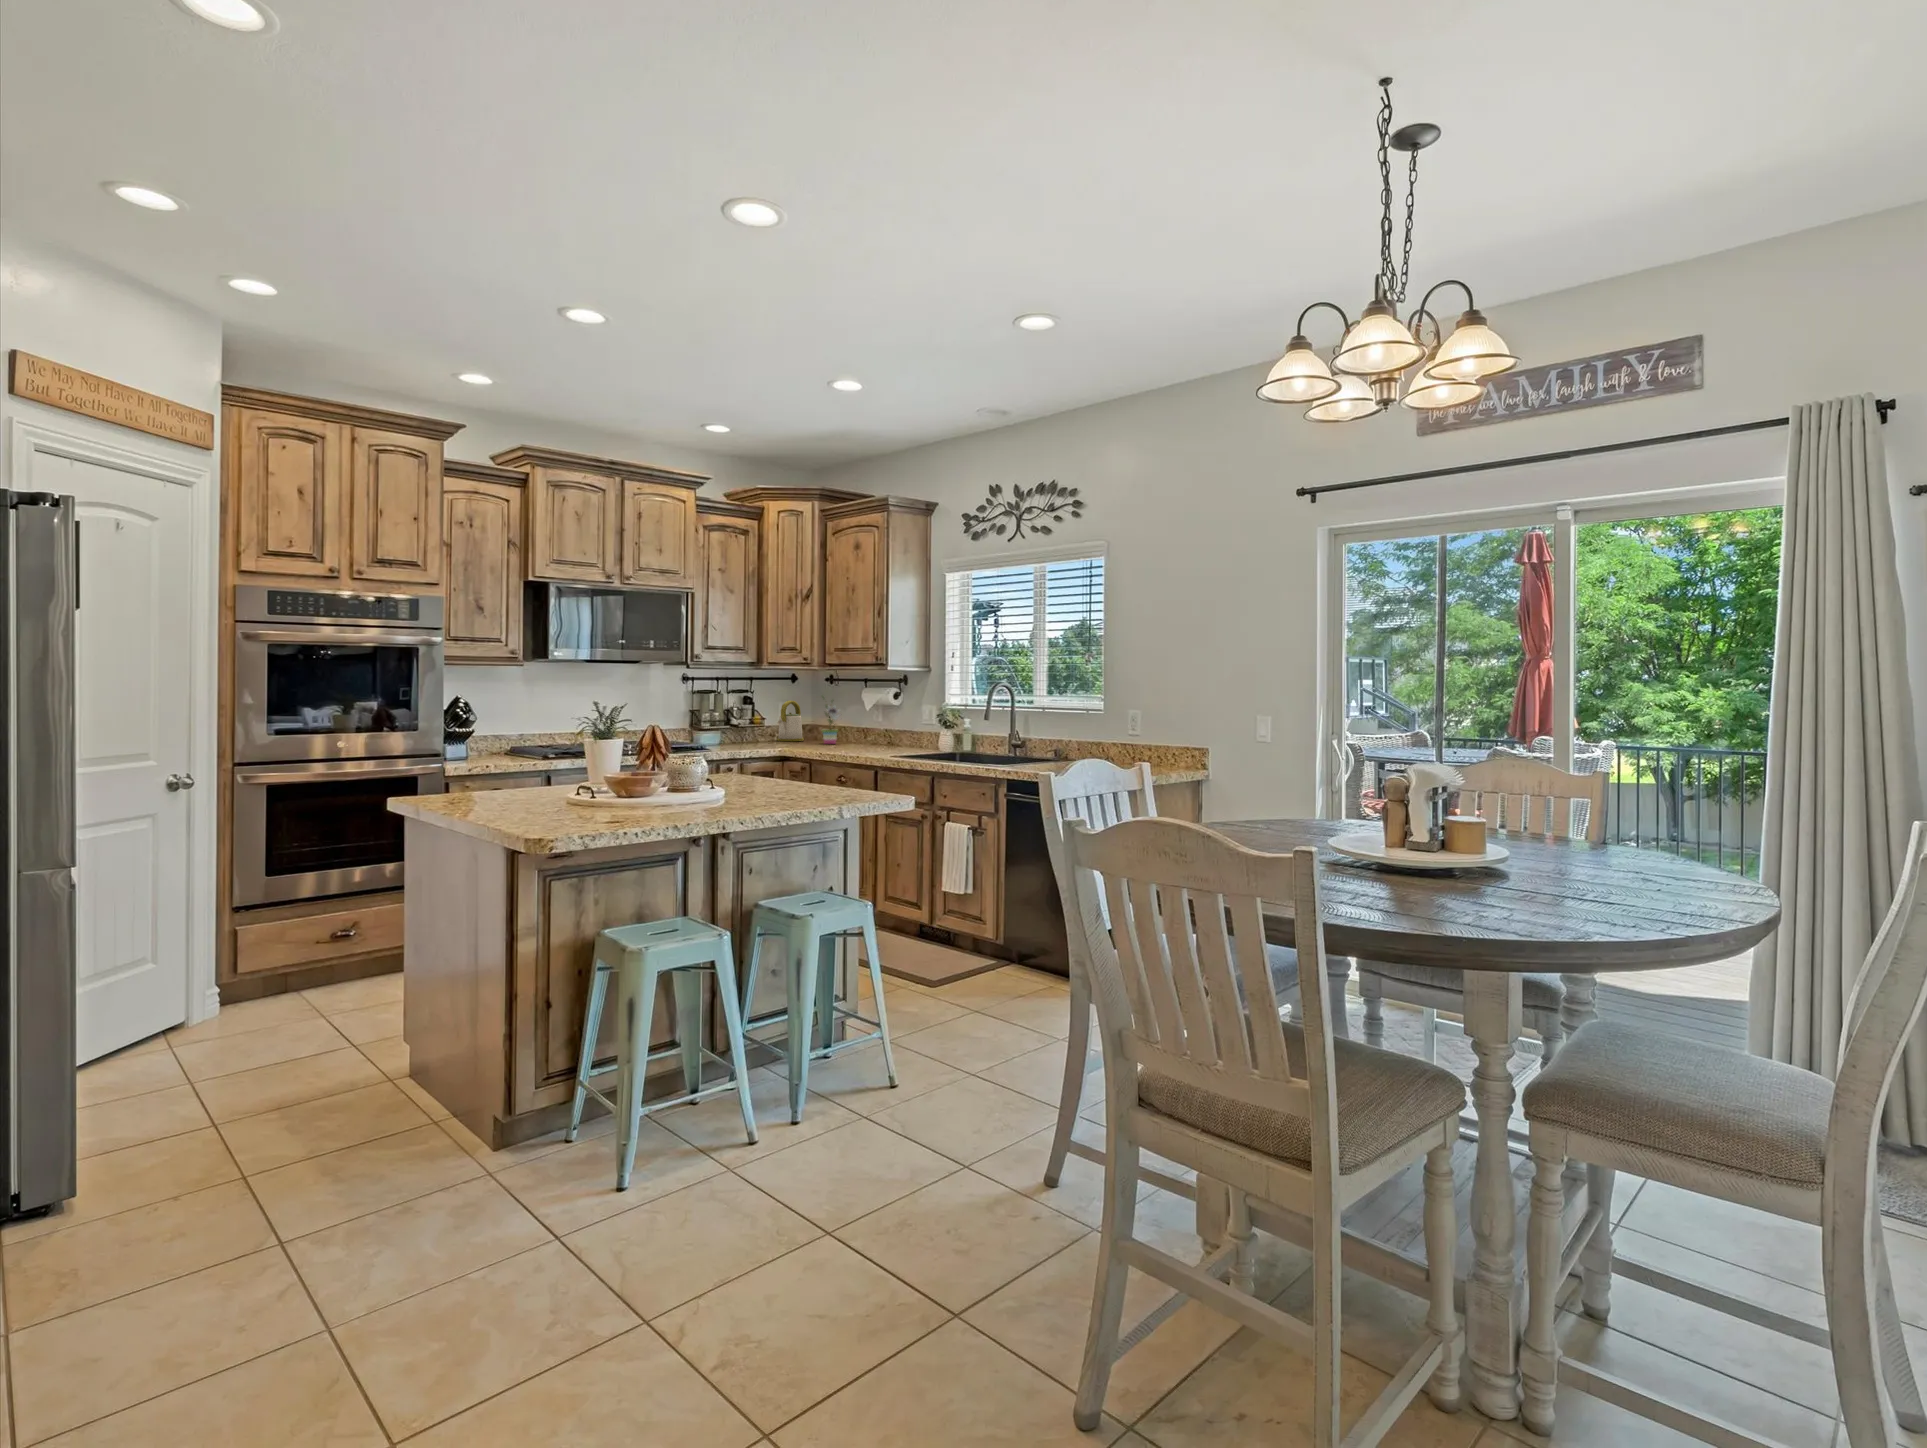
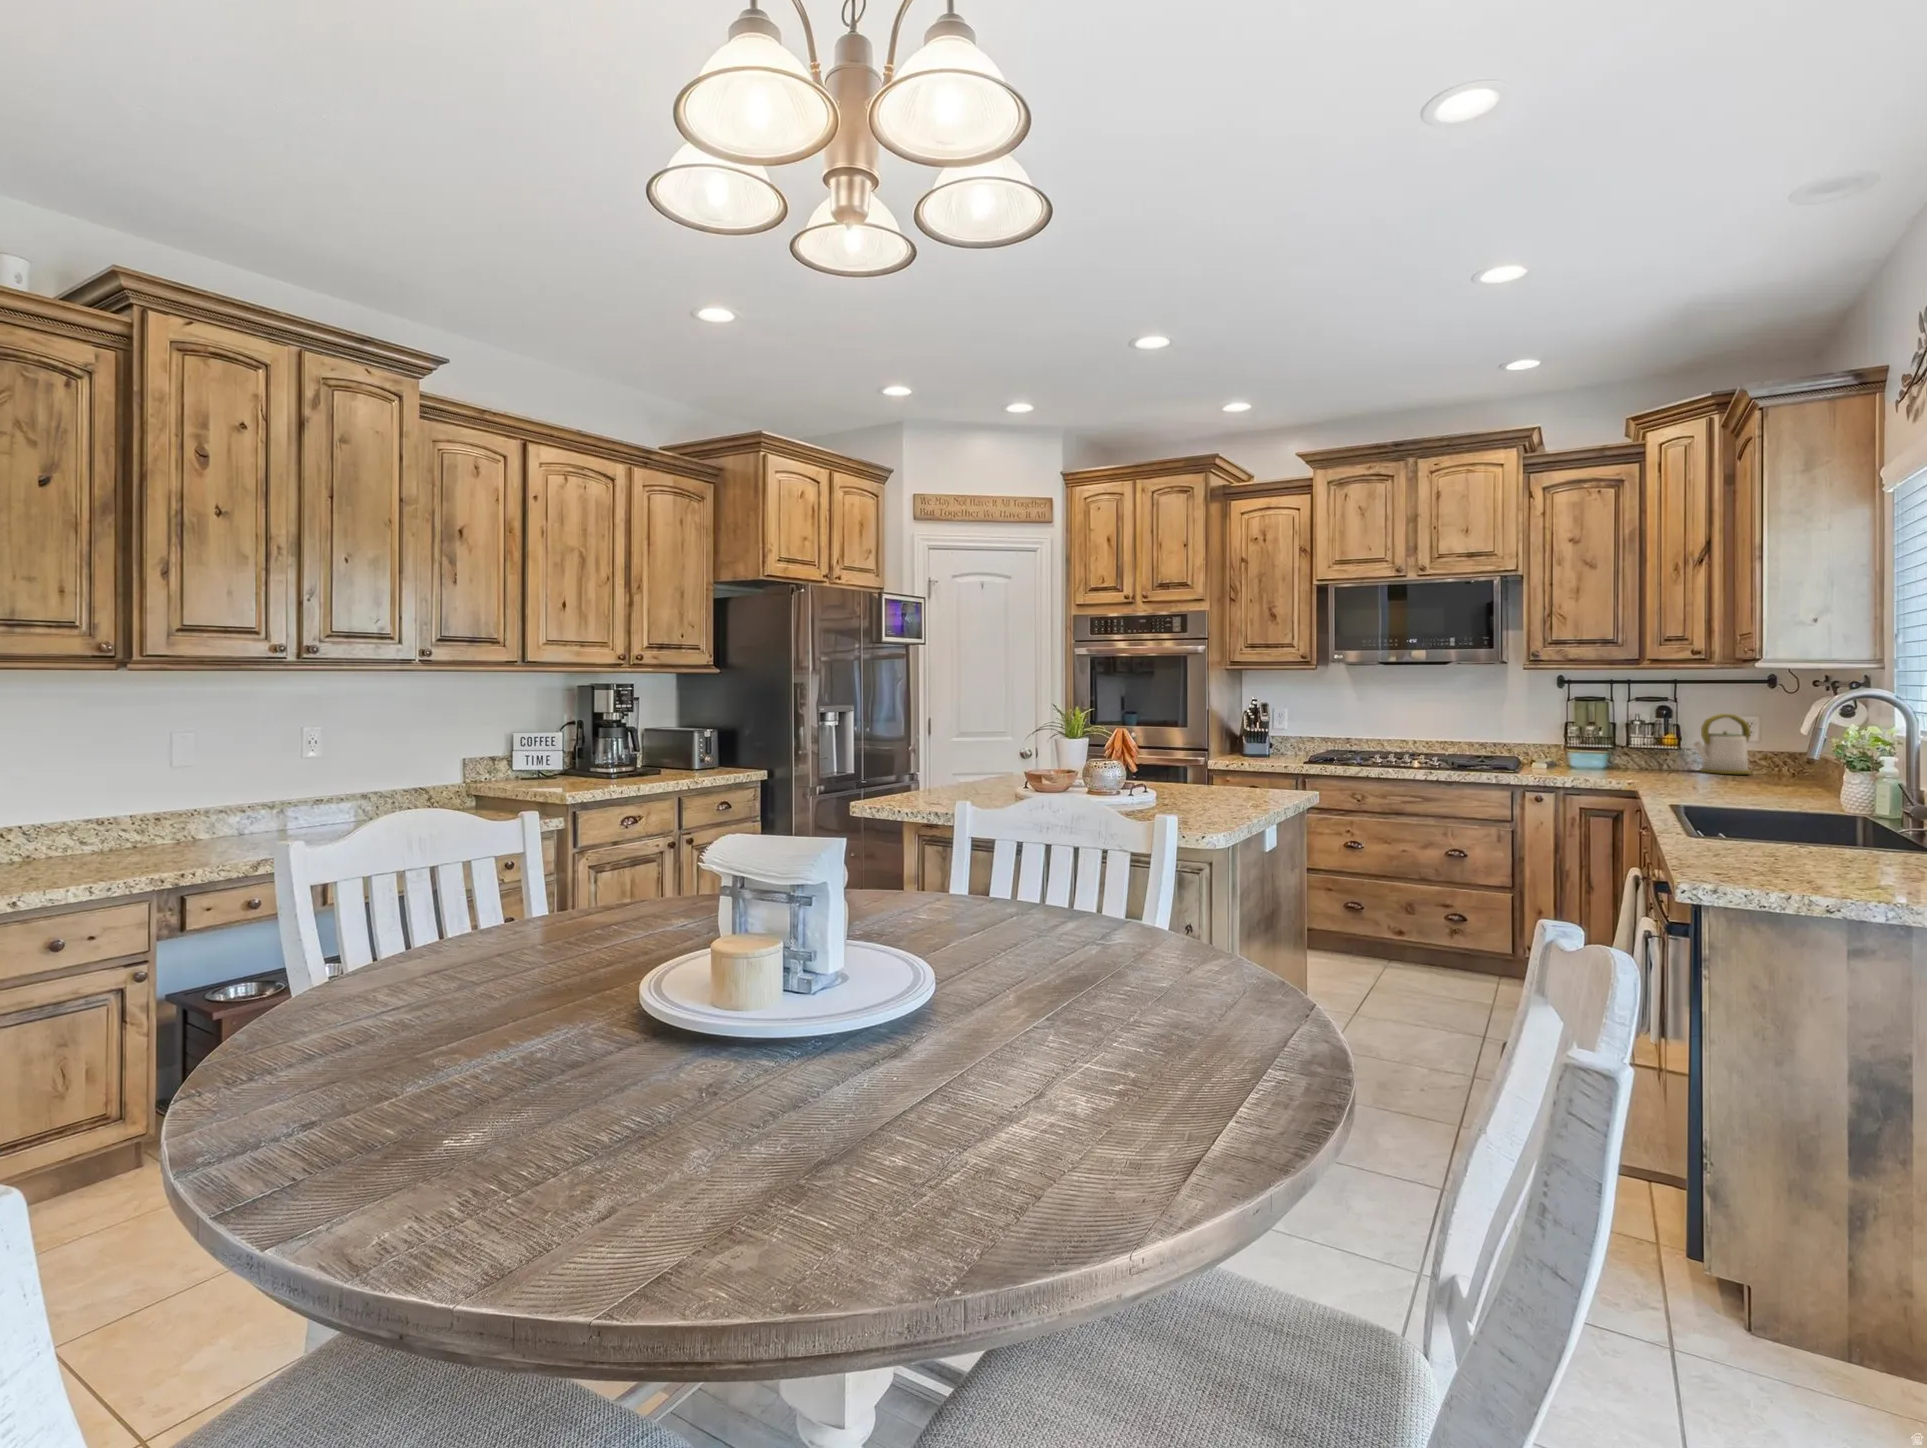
potted plant: present [822,705,840,744] -> none [1756,707,1806,784]

